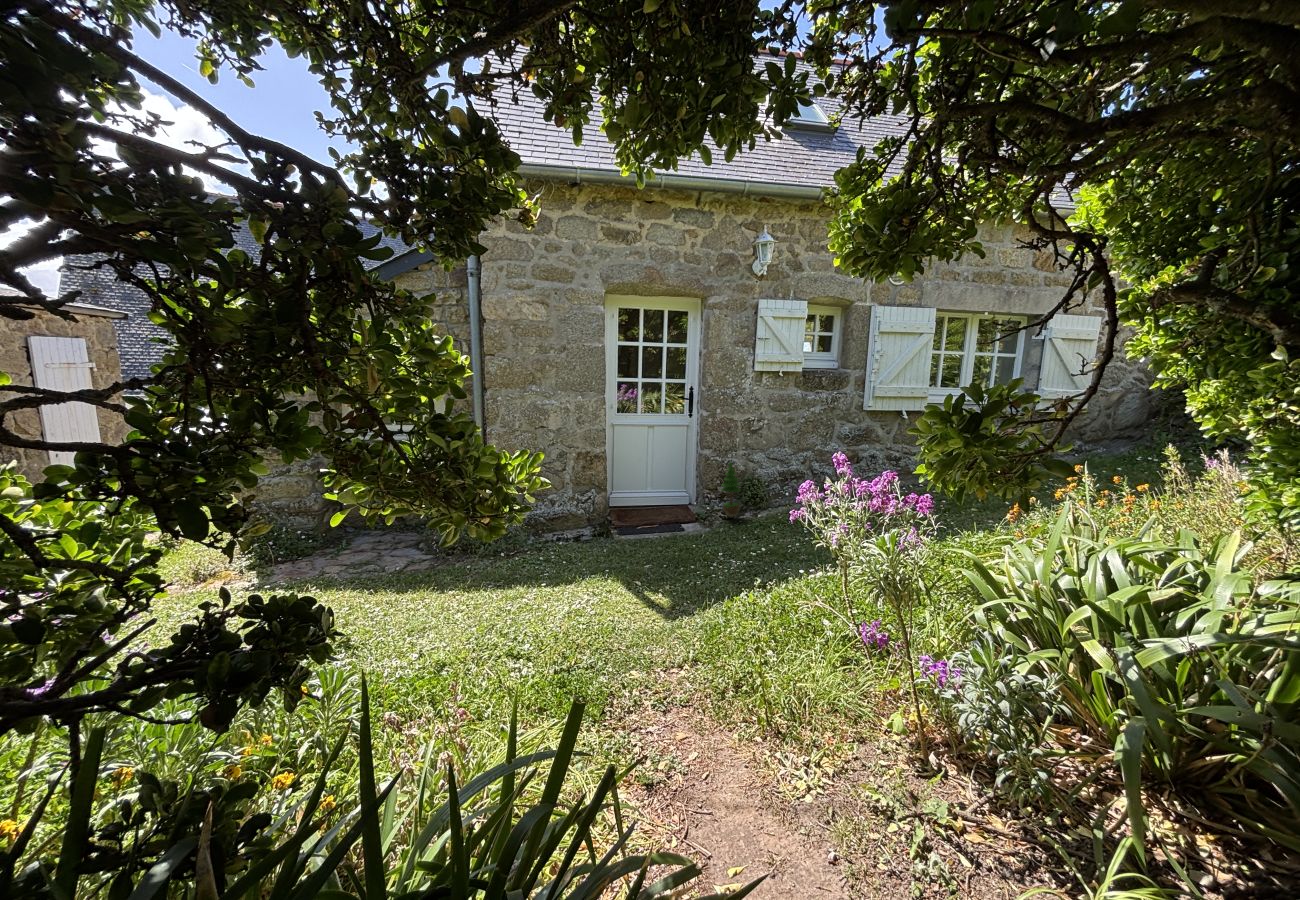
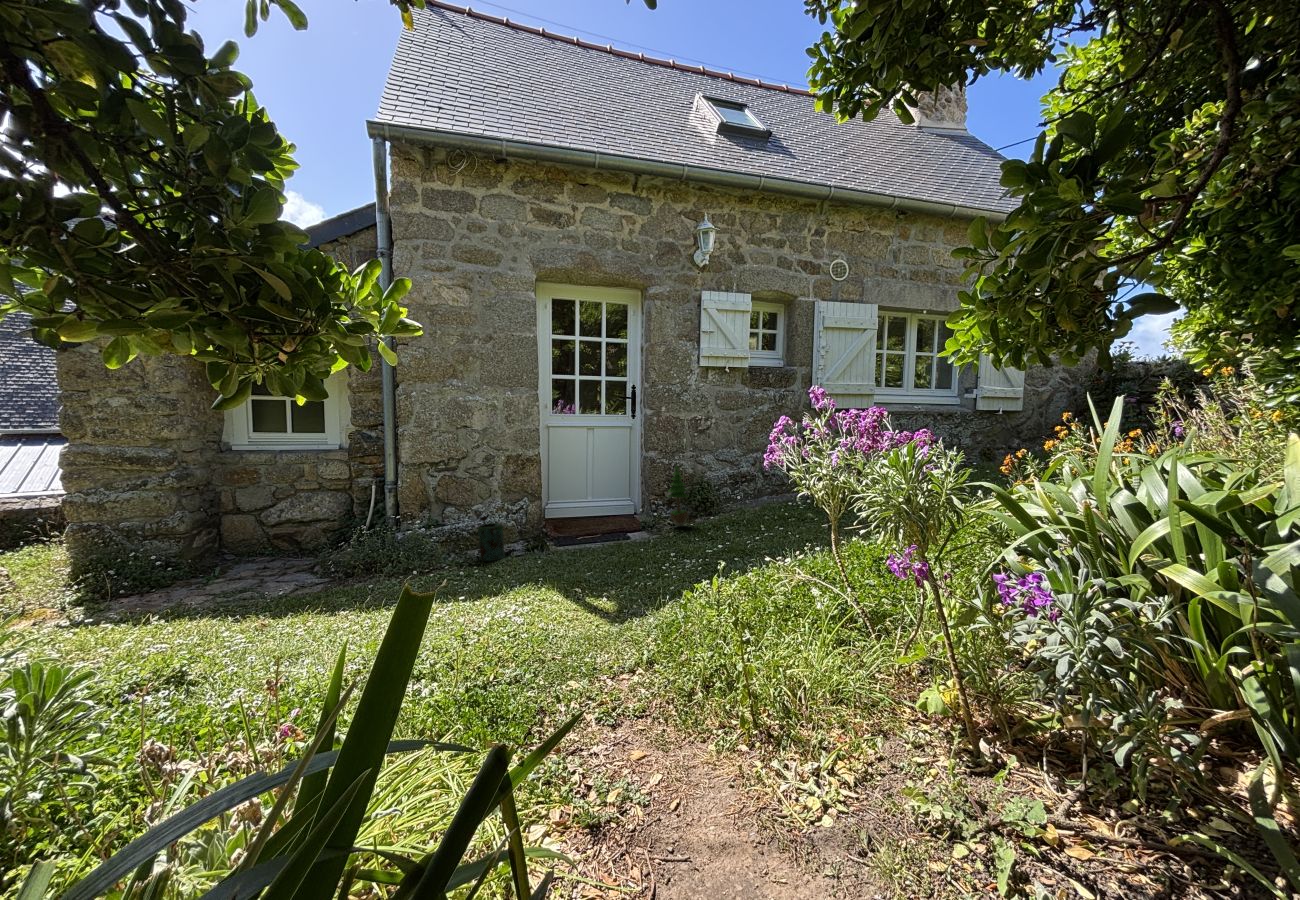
watering can: none [551,504,574,545] -> present [478,516,505,561]

